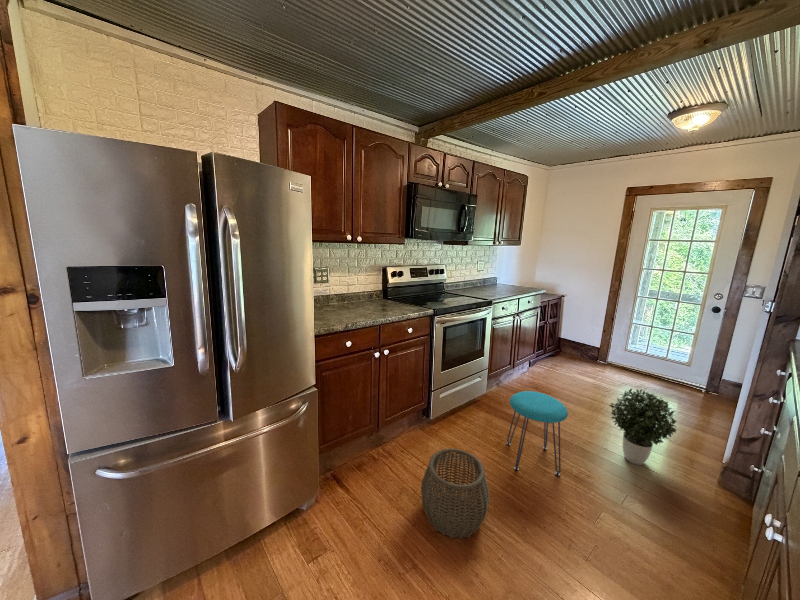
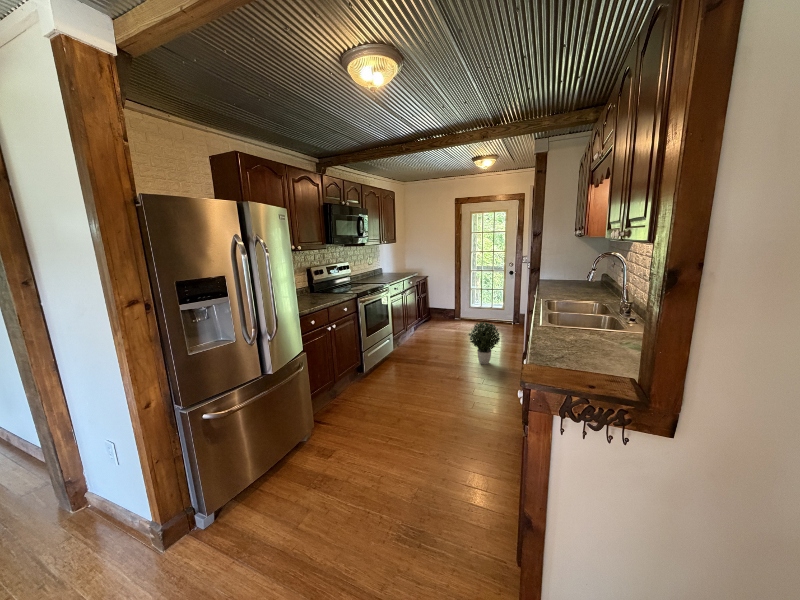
stool: present [507,391,568,475] -> none [416,335,451,384]
woven basket: present [421,449,490,539] -> none [380,373,421,421]

